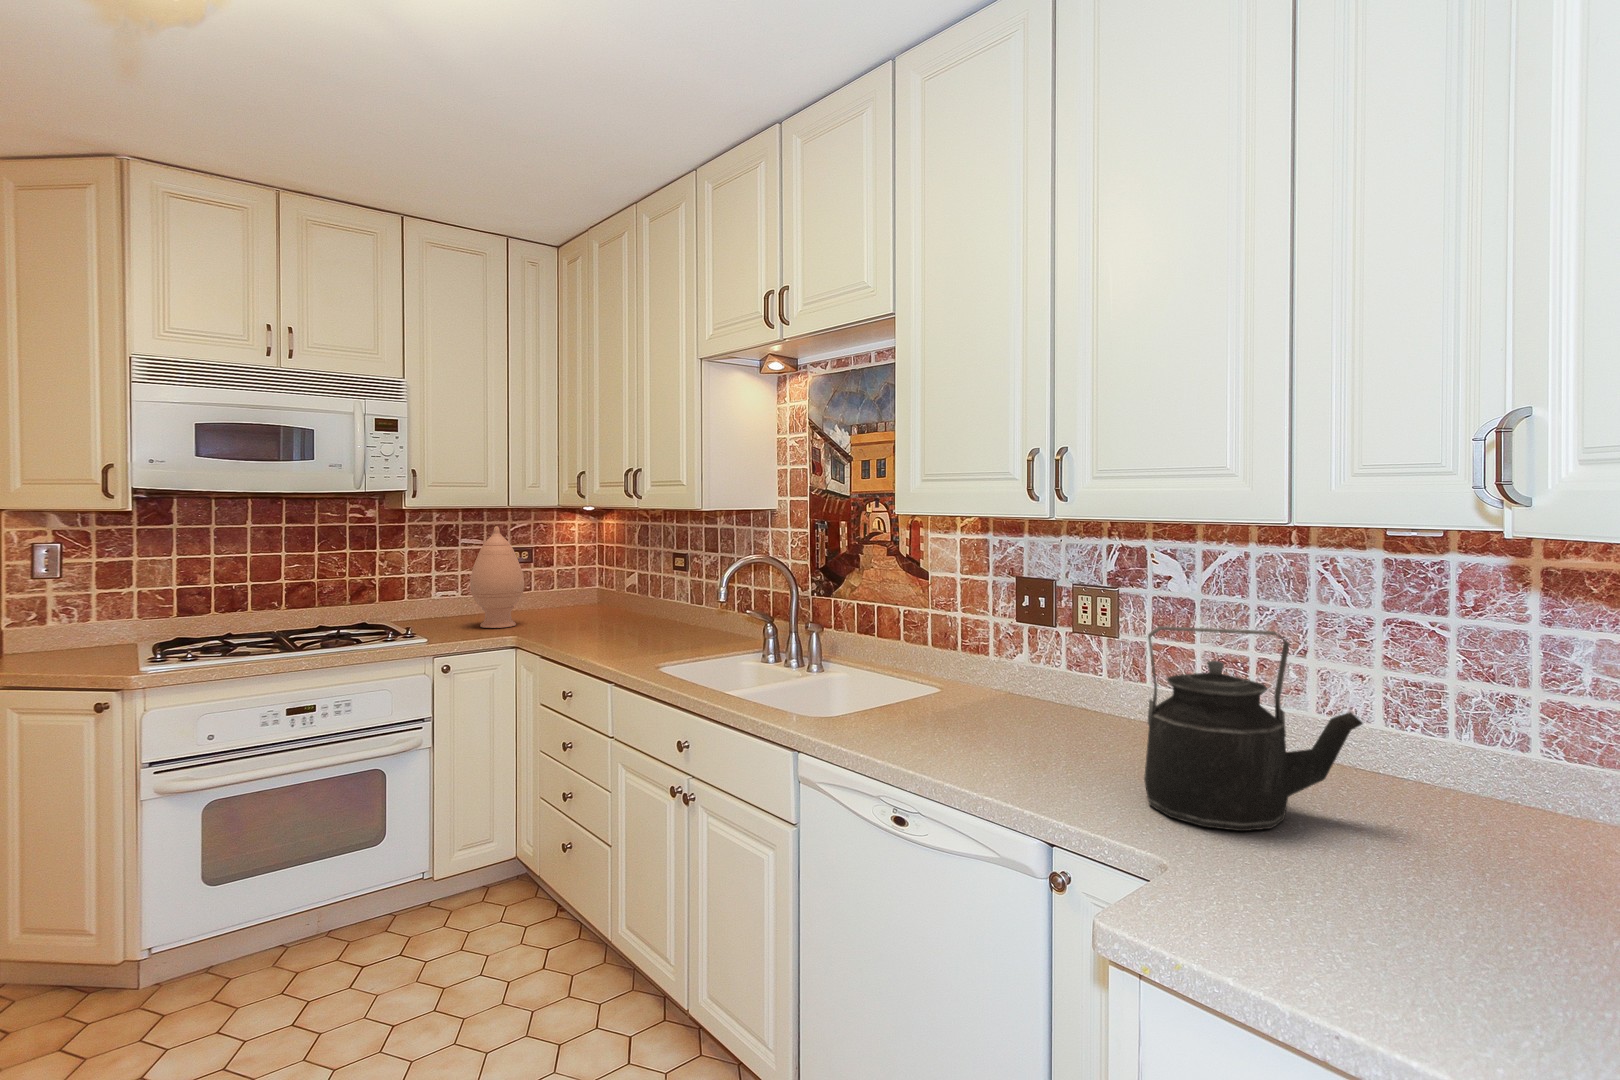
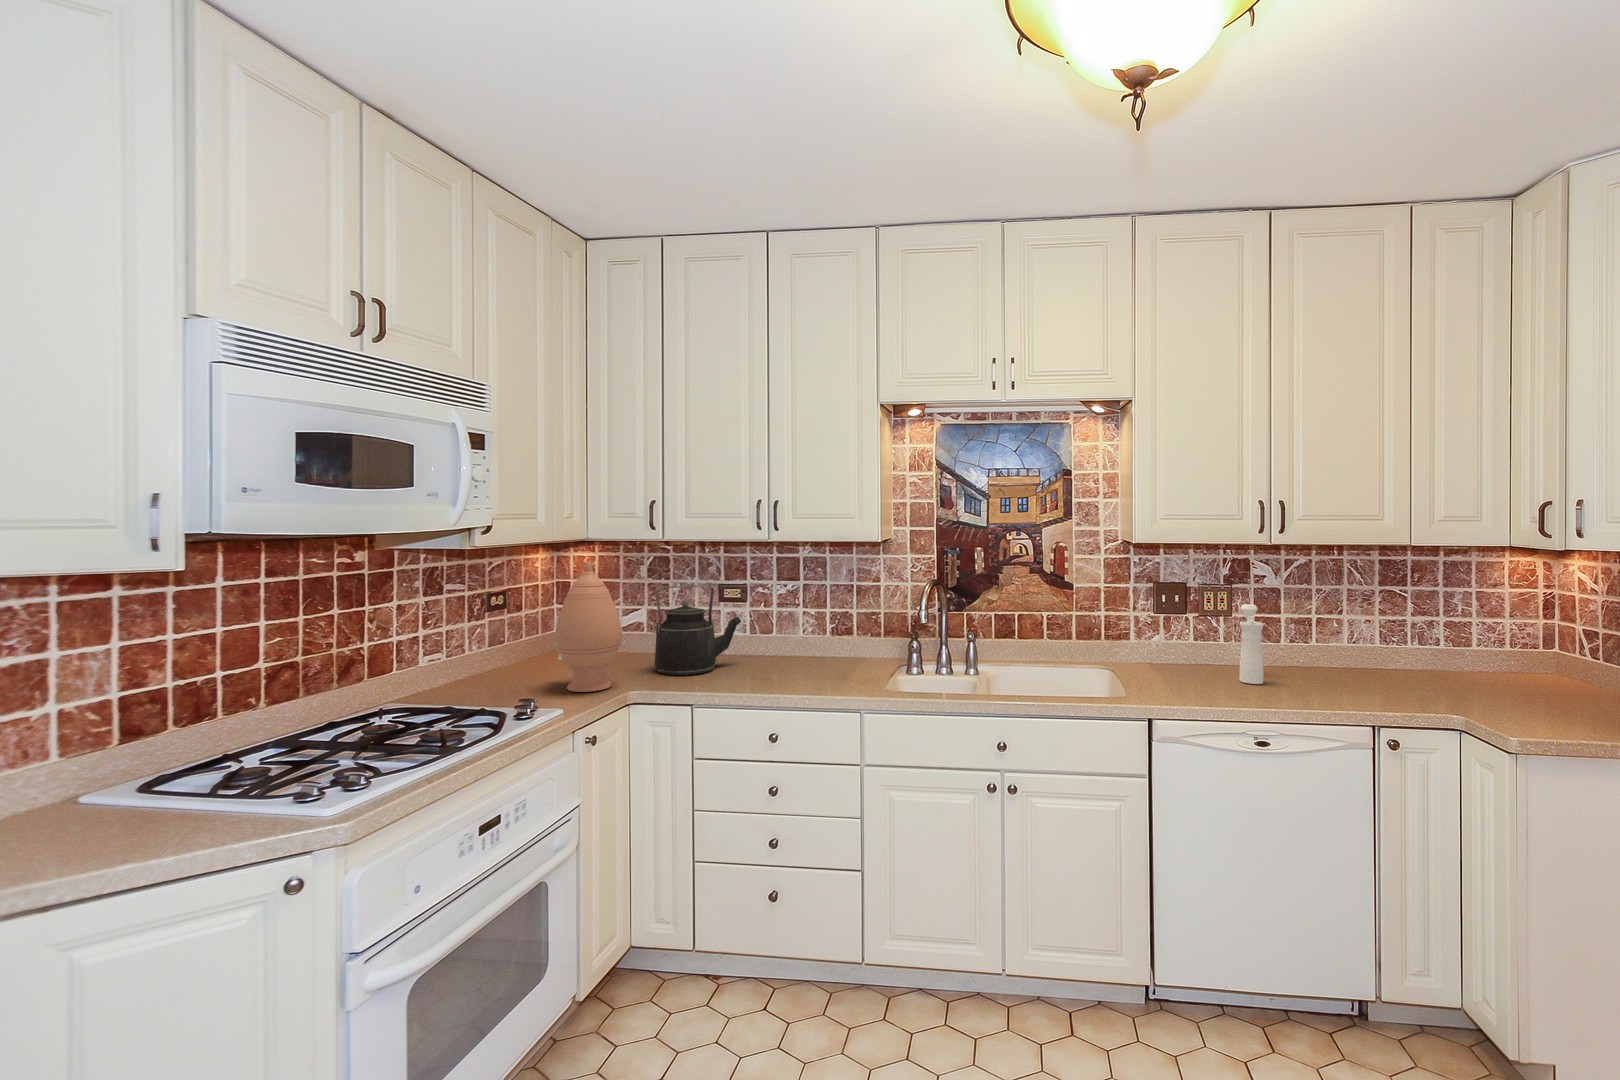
pepper mill: none [981,615,1064,734] -> present [1239,604,1264,684]
kettle: present [1144,626,1363,831] -> present [655,585,741,675]

